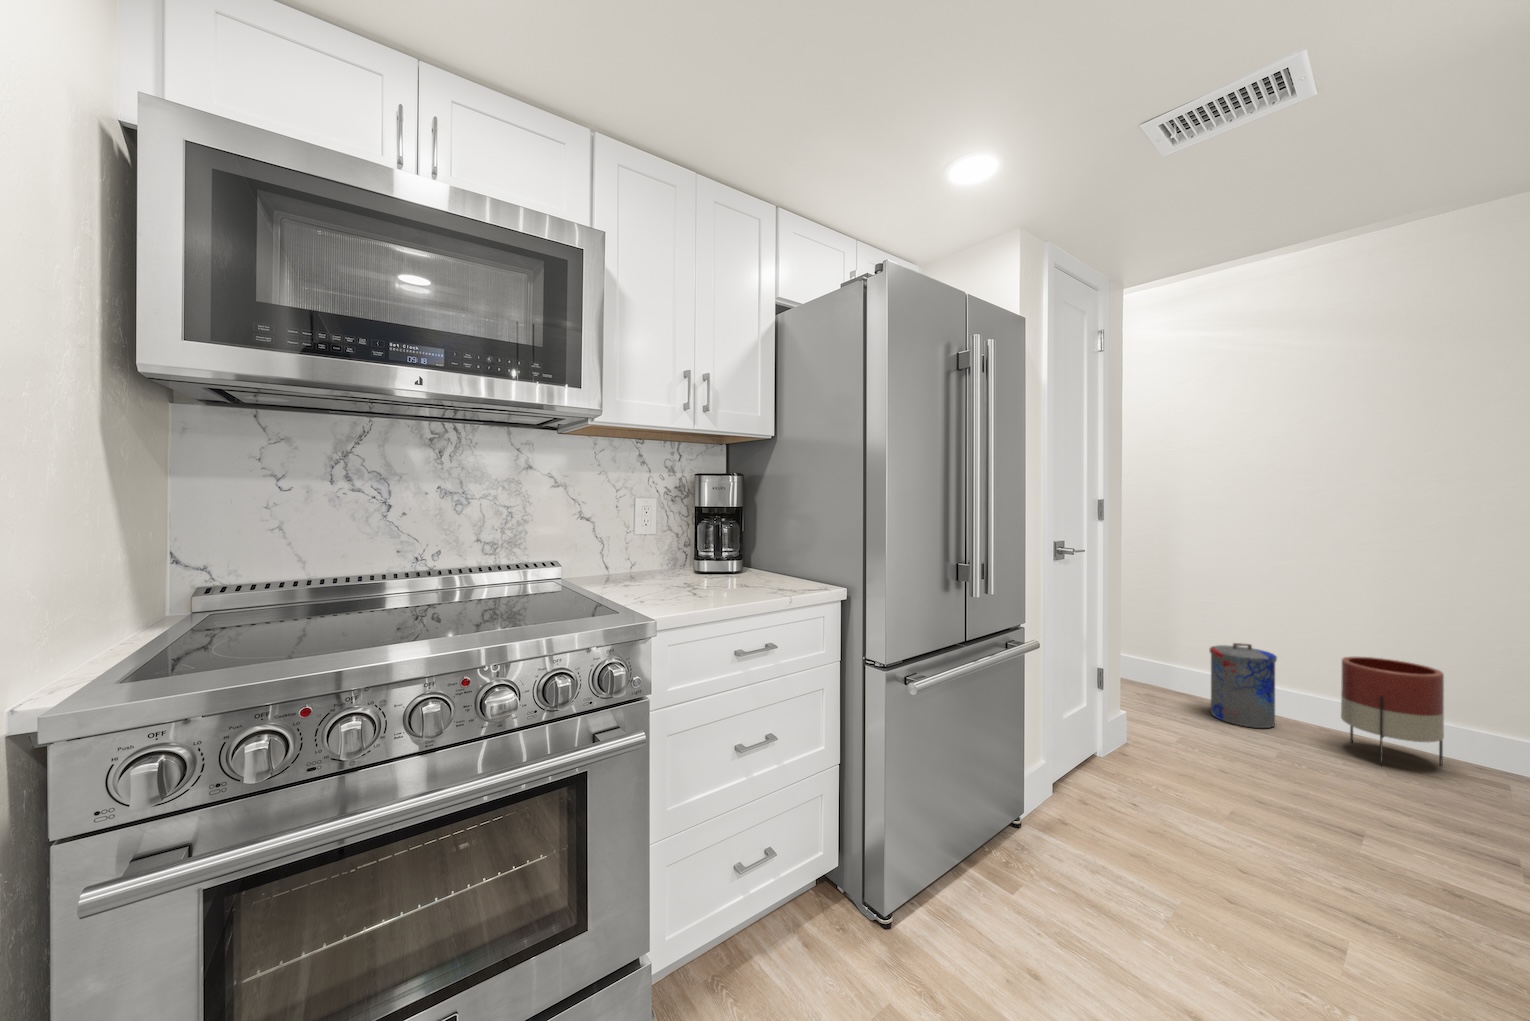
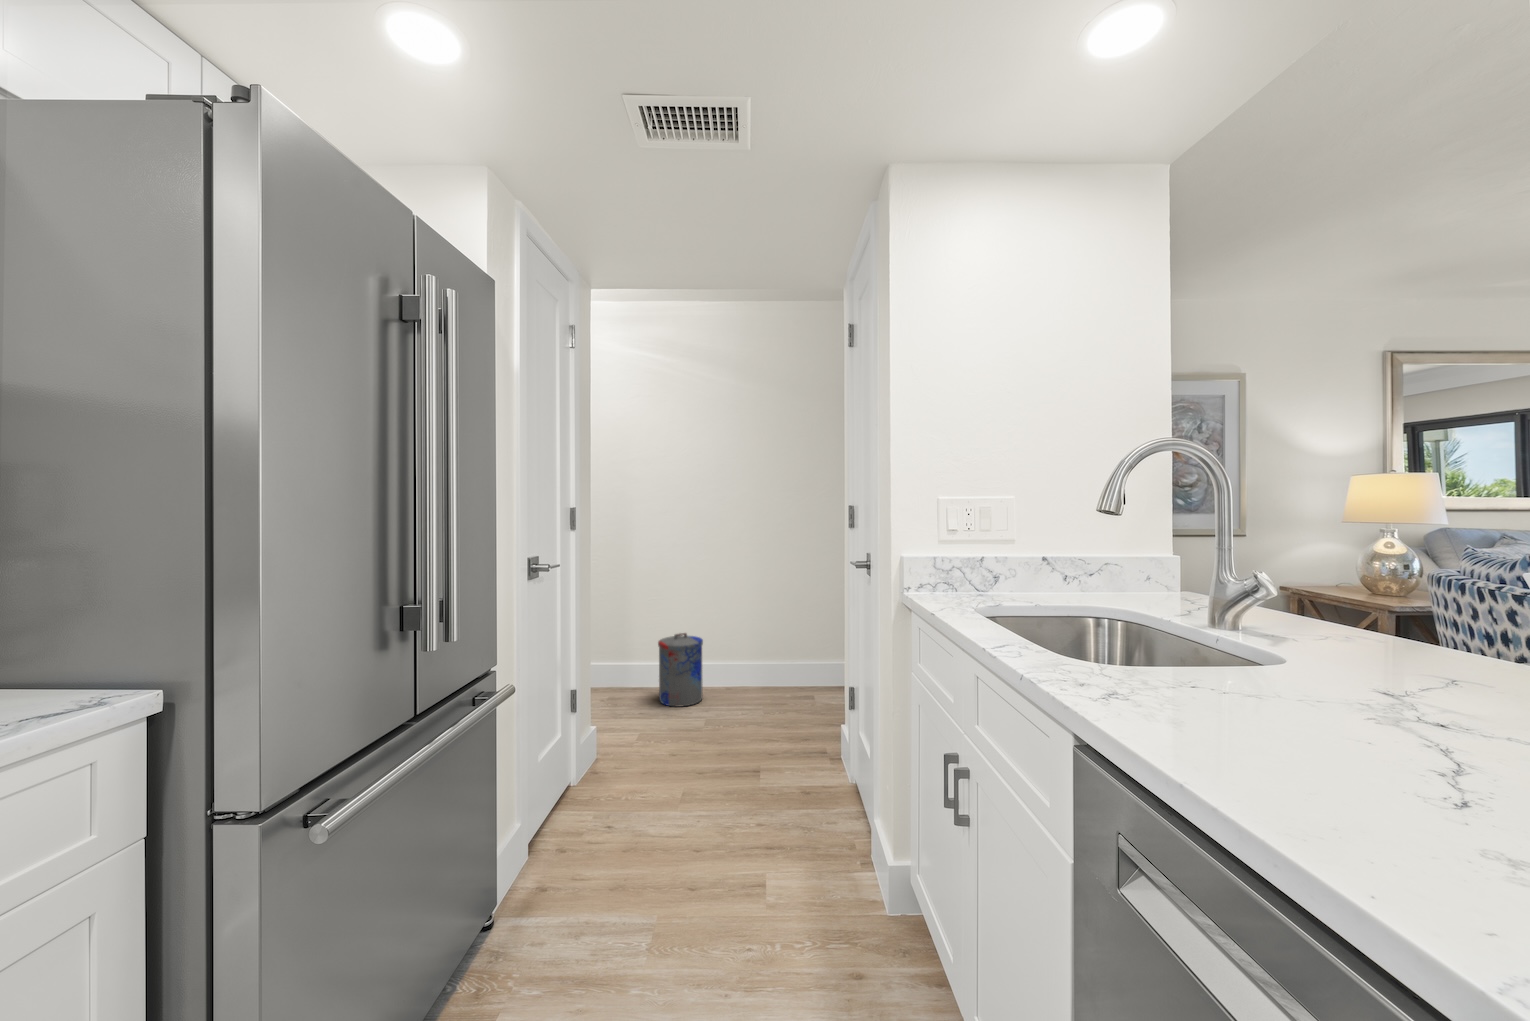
planter: present [1341,657,1444,766] -> none [742,628,793,712]

